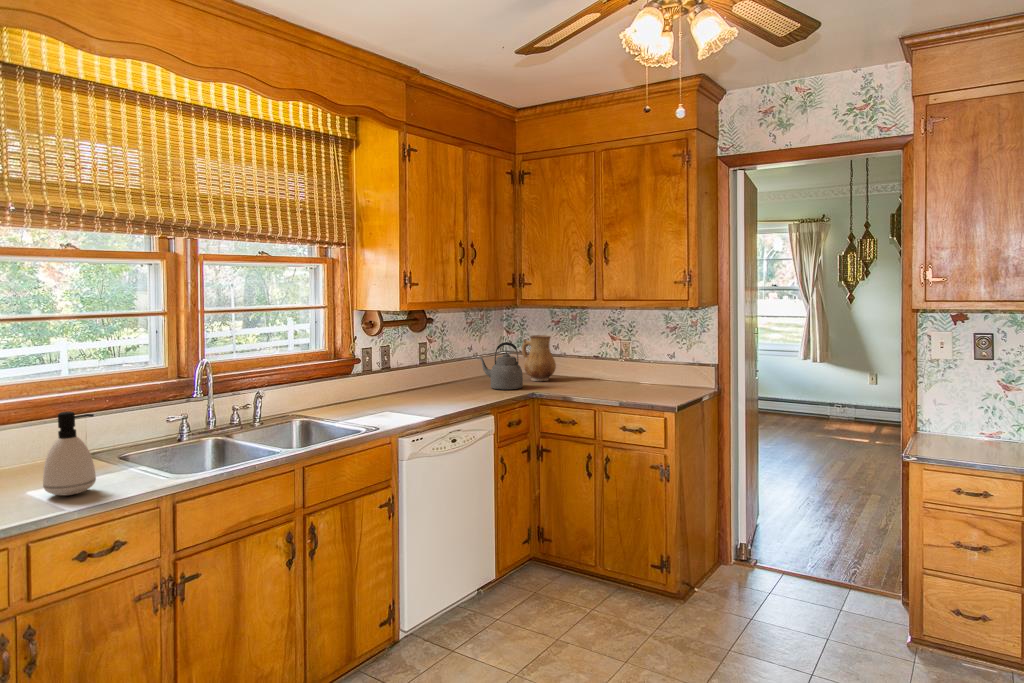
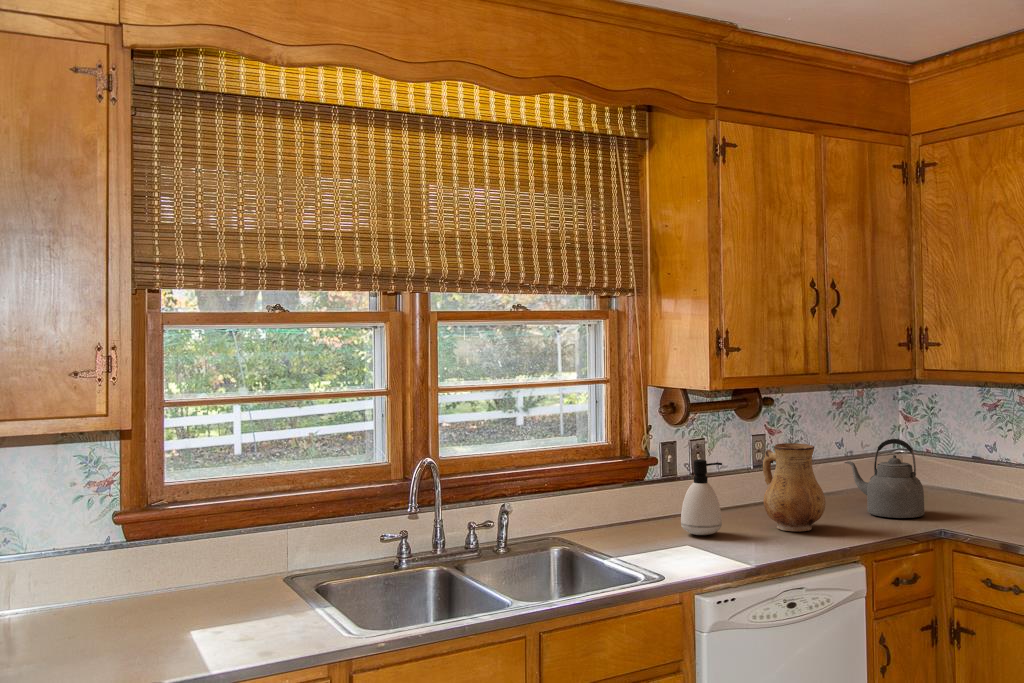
ceramic pitcher: present [522,335,556,381] -> present [763,443,825,531]
soap dispenser: present [43,412,96,495] -> present [681,459,722,535]

